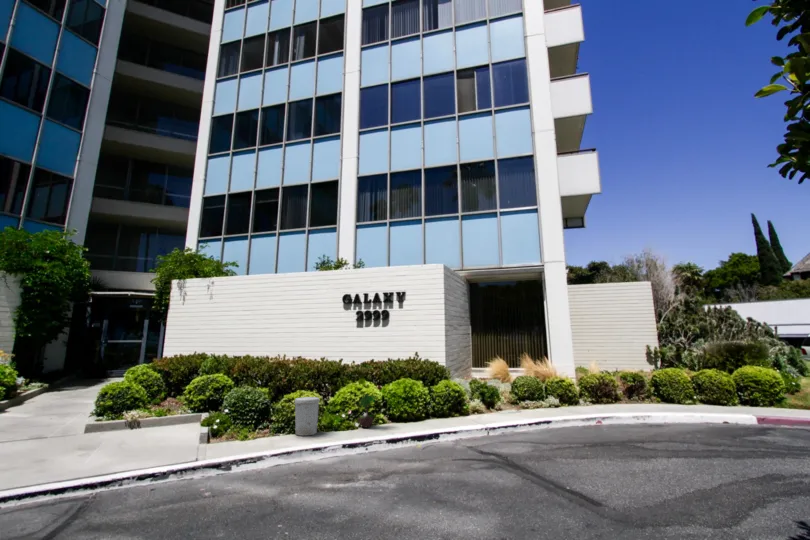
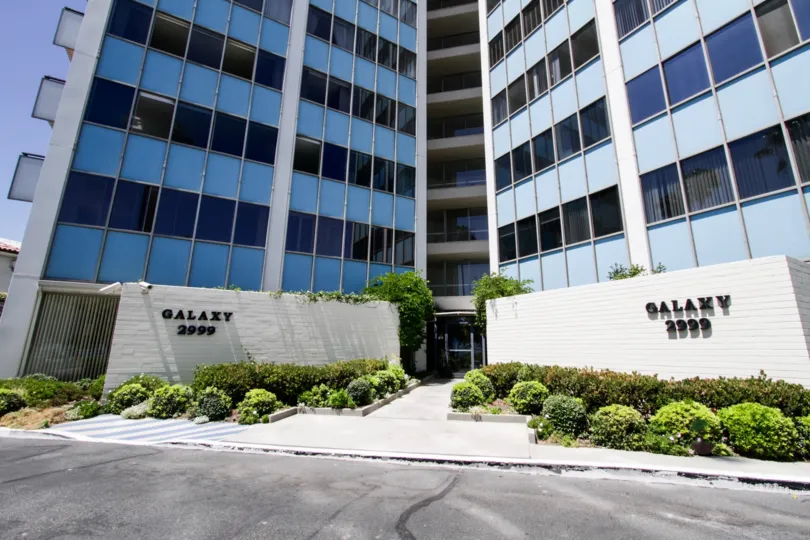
trash can: present [295,397,320,436] -> none [612,414,642,453]

